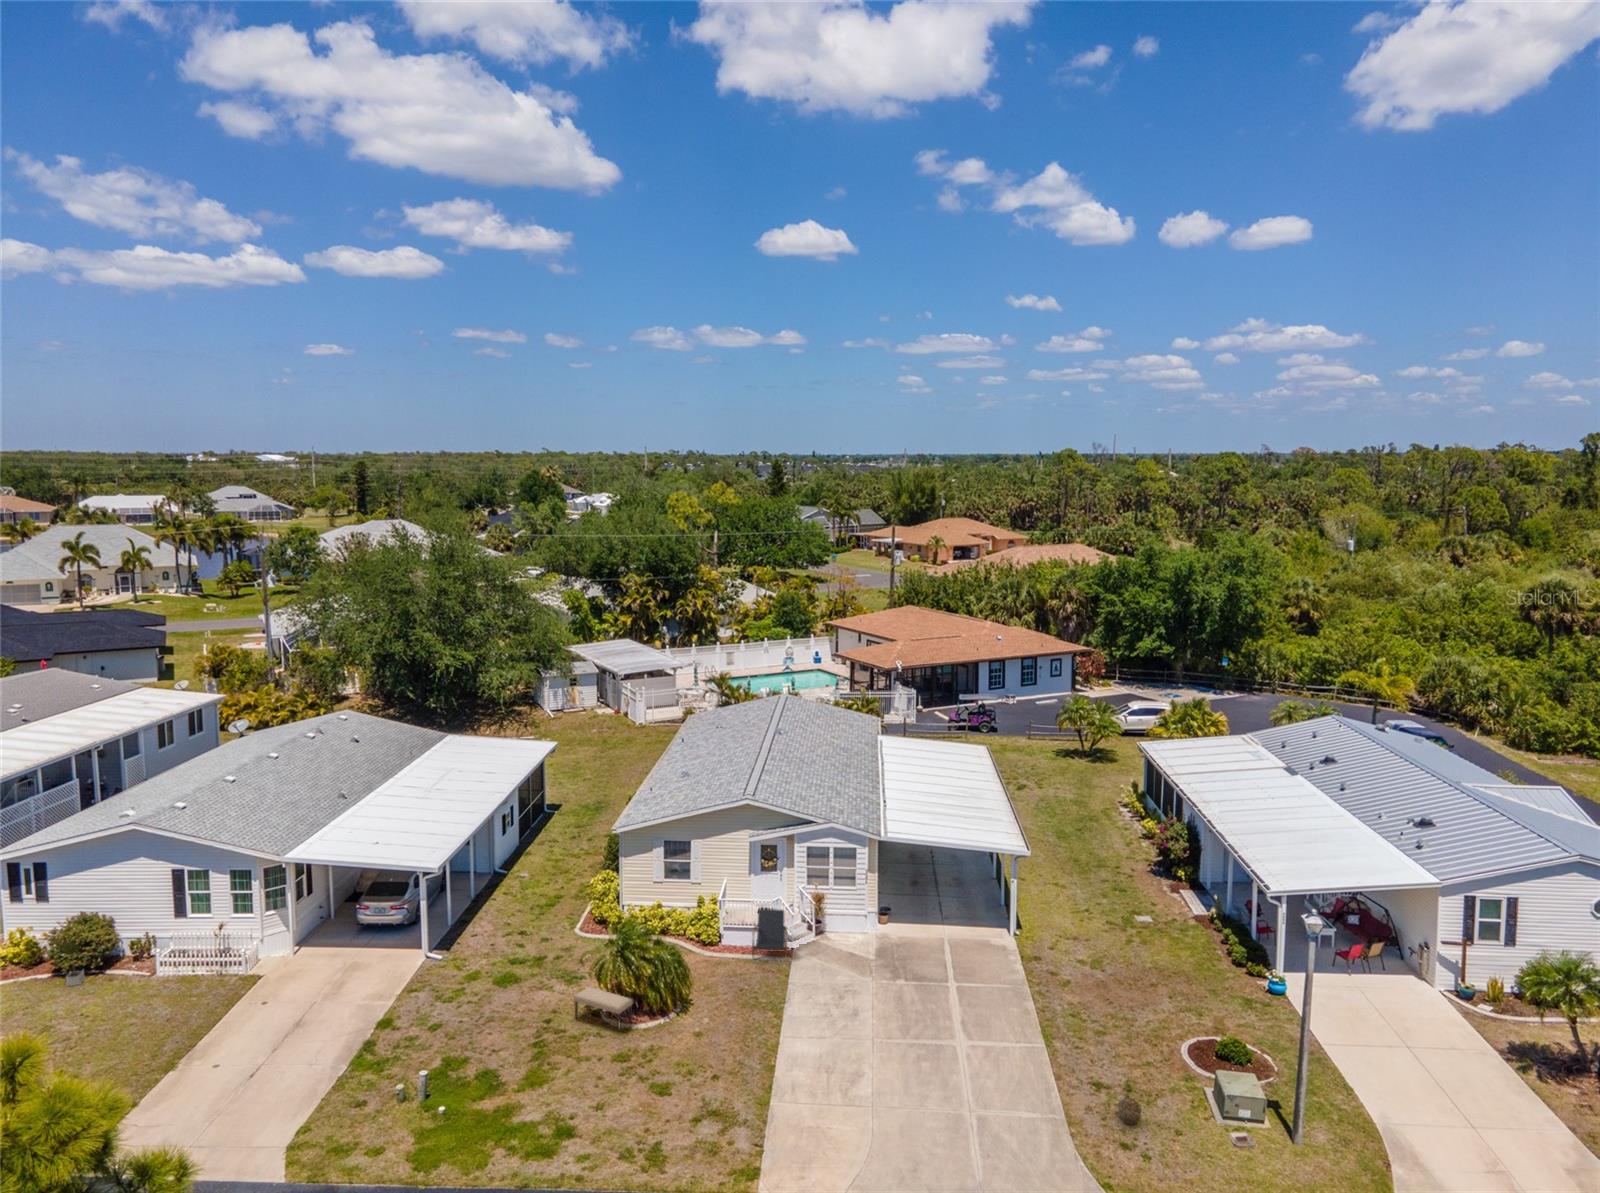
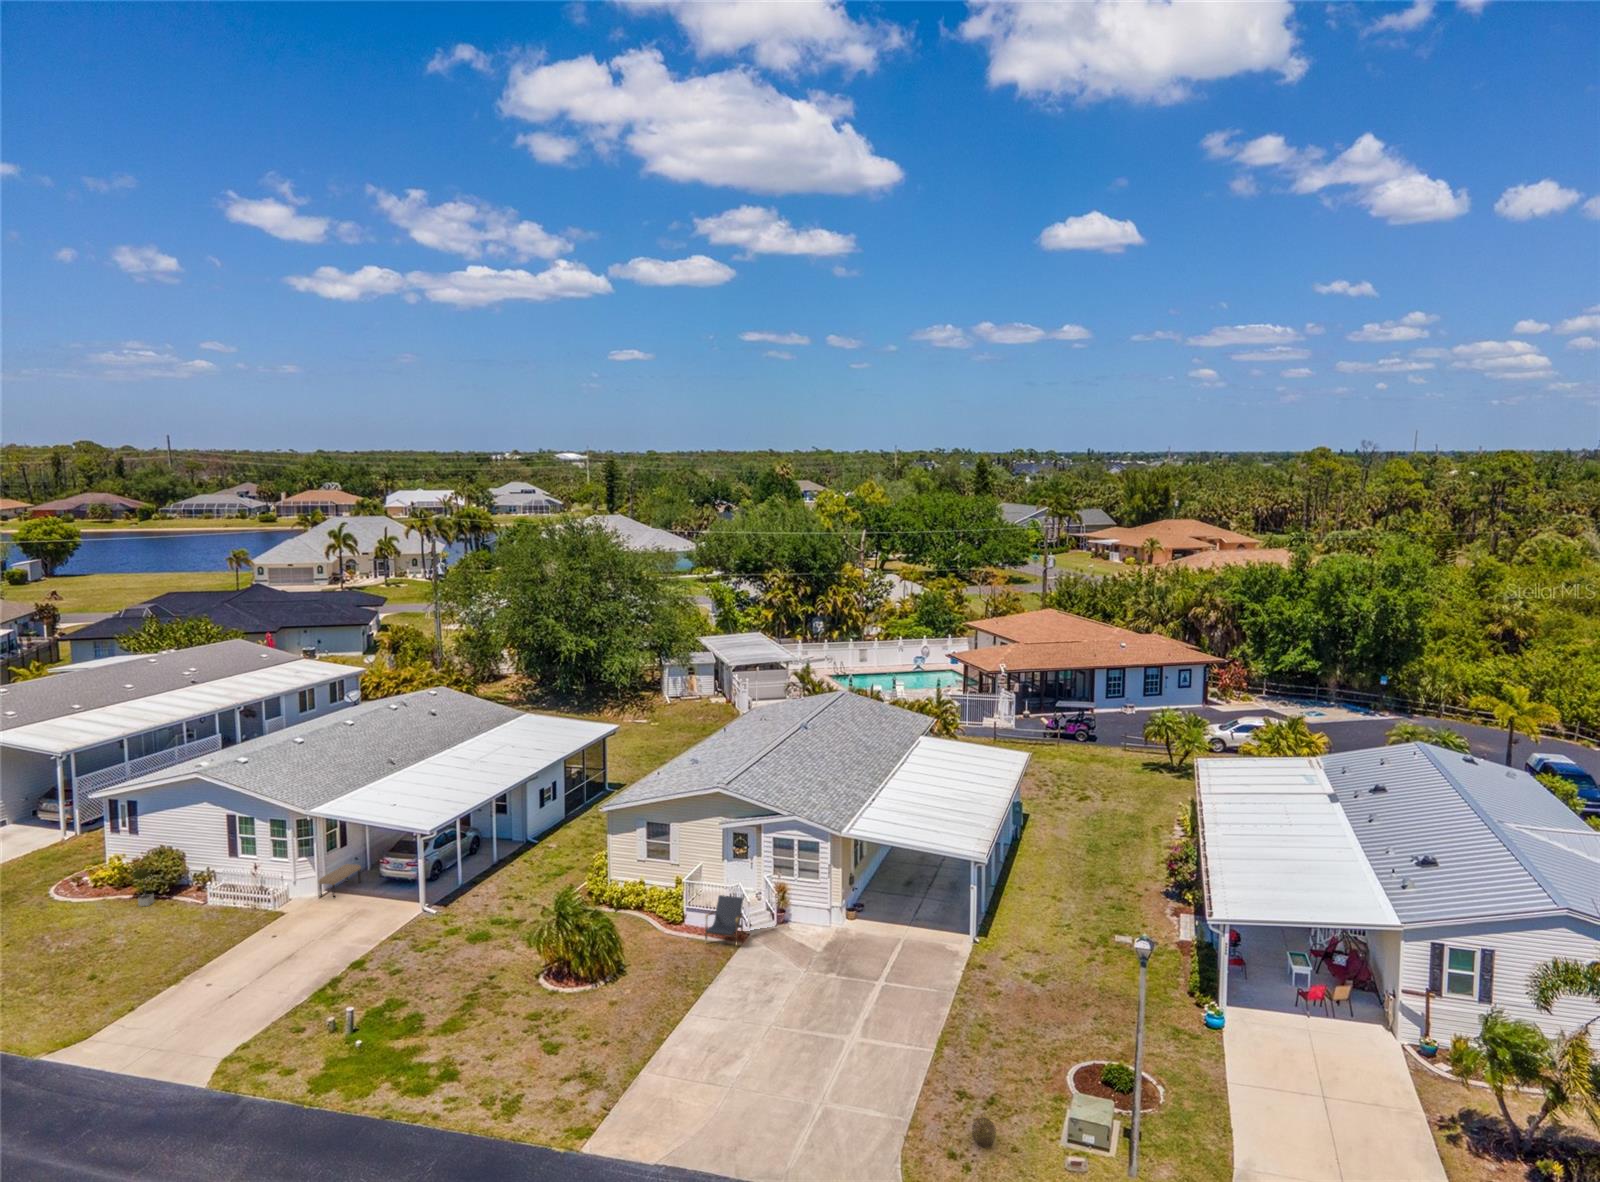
bench: present [574,987,633,1030] -> present [318,864,361,897]

